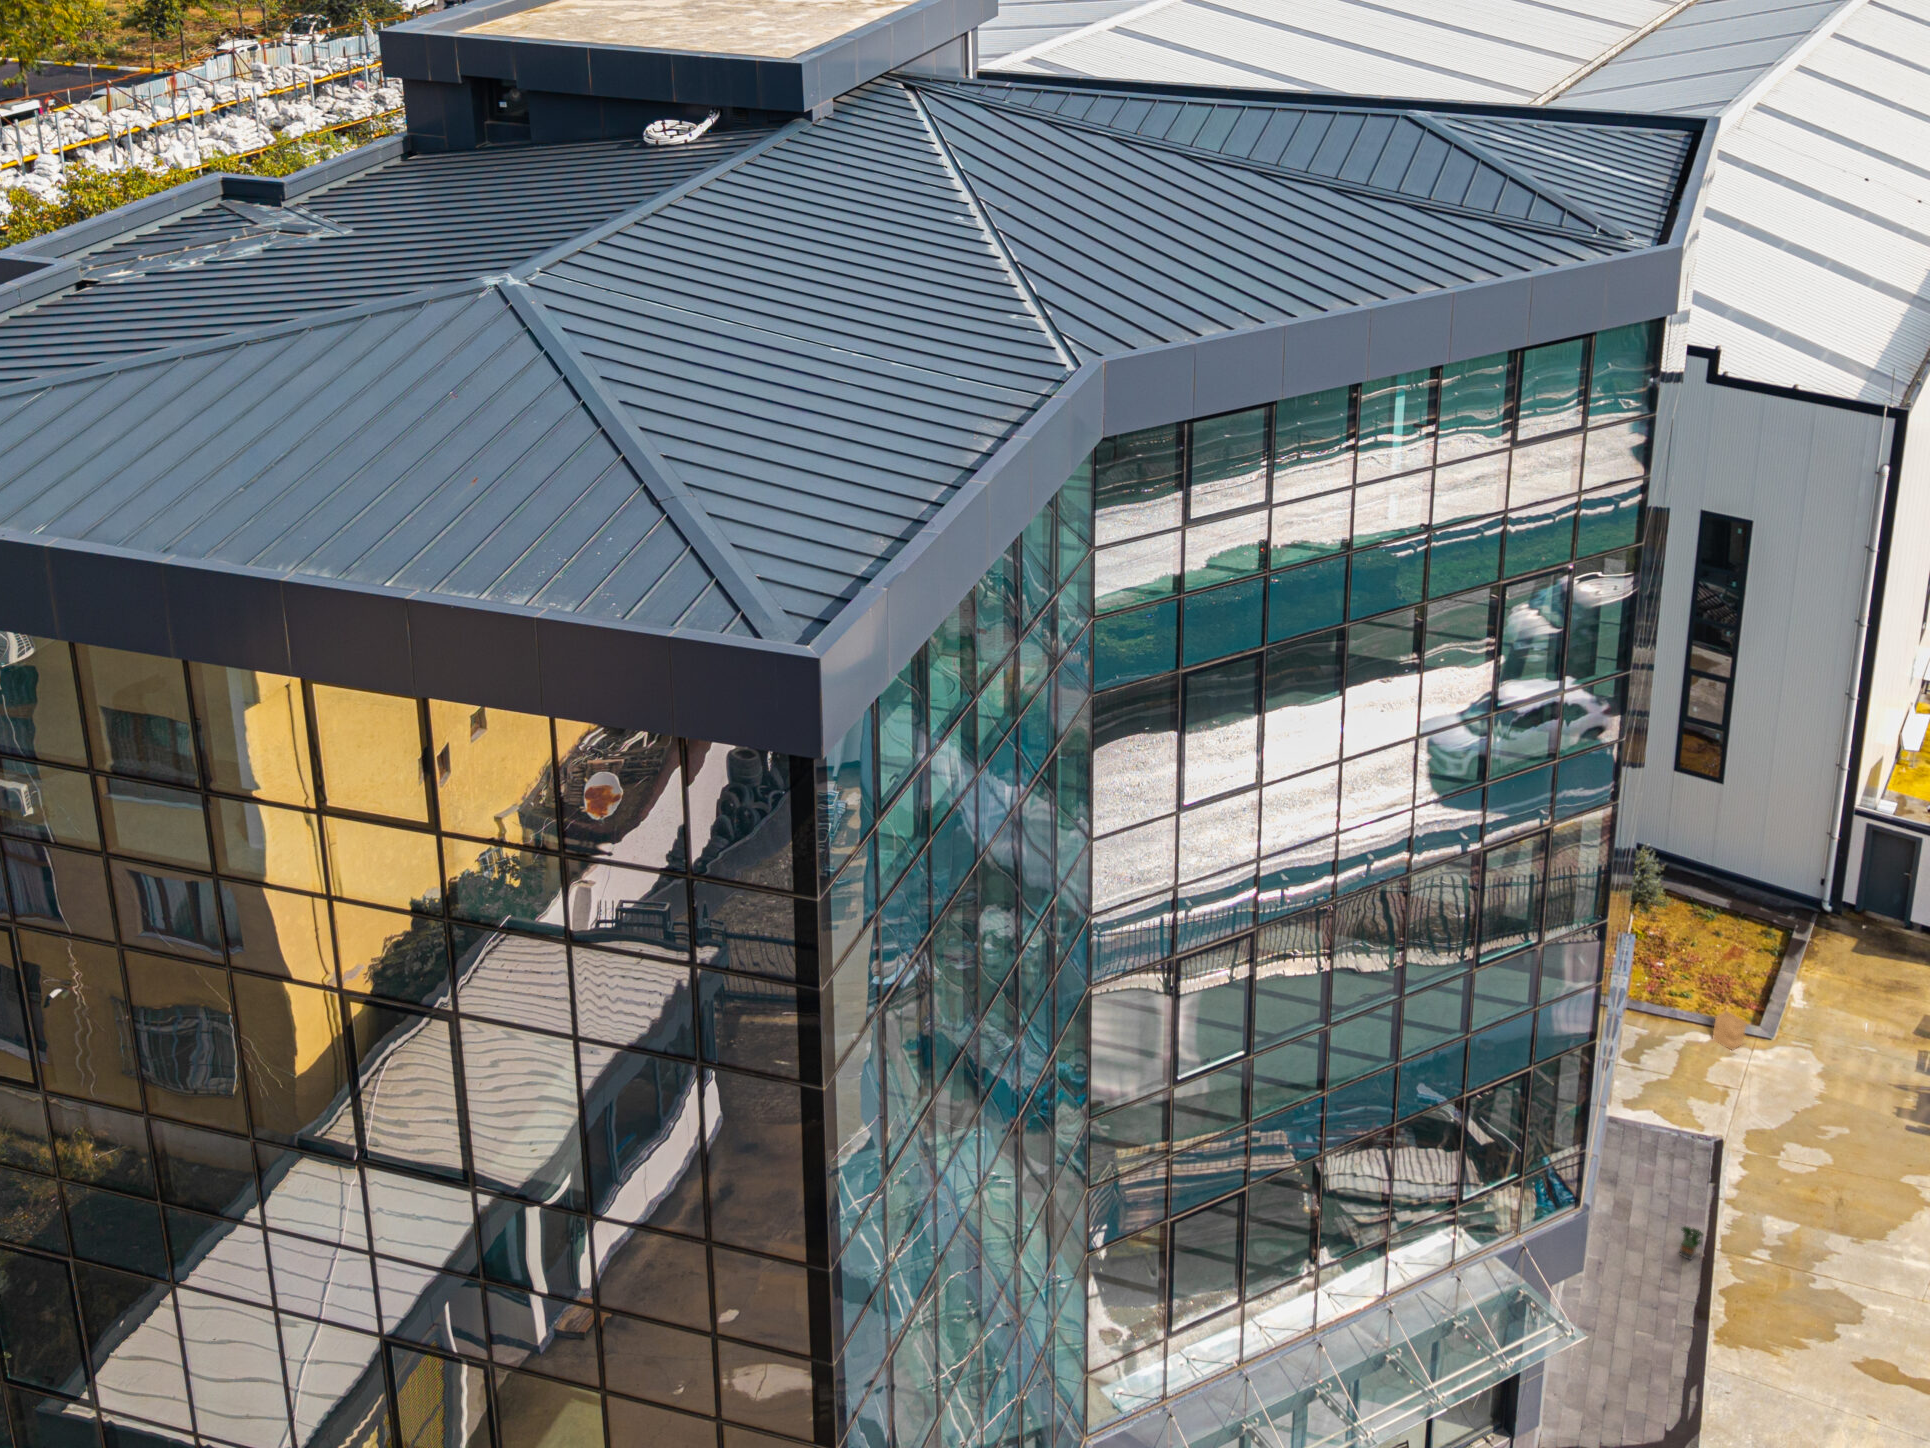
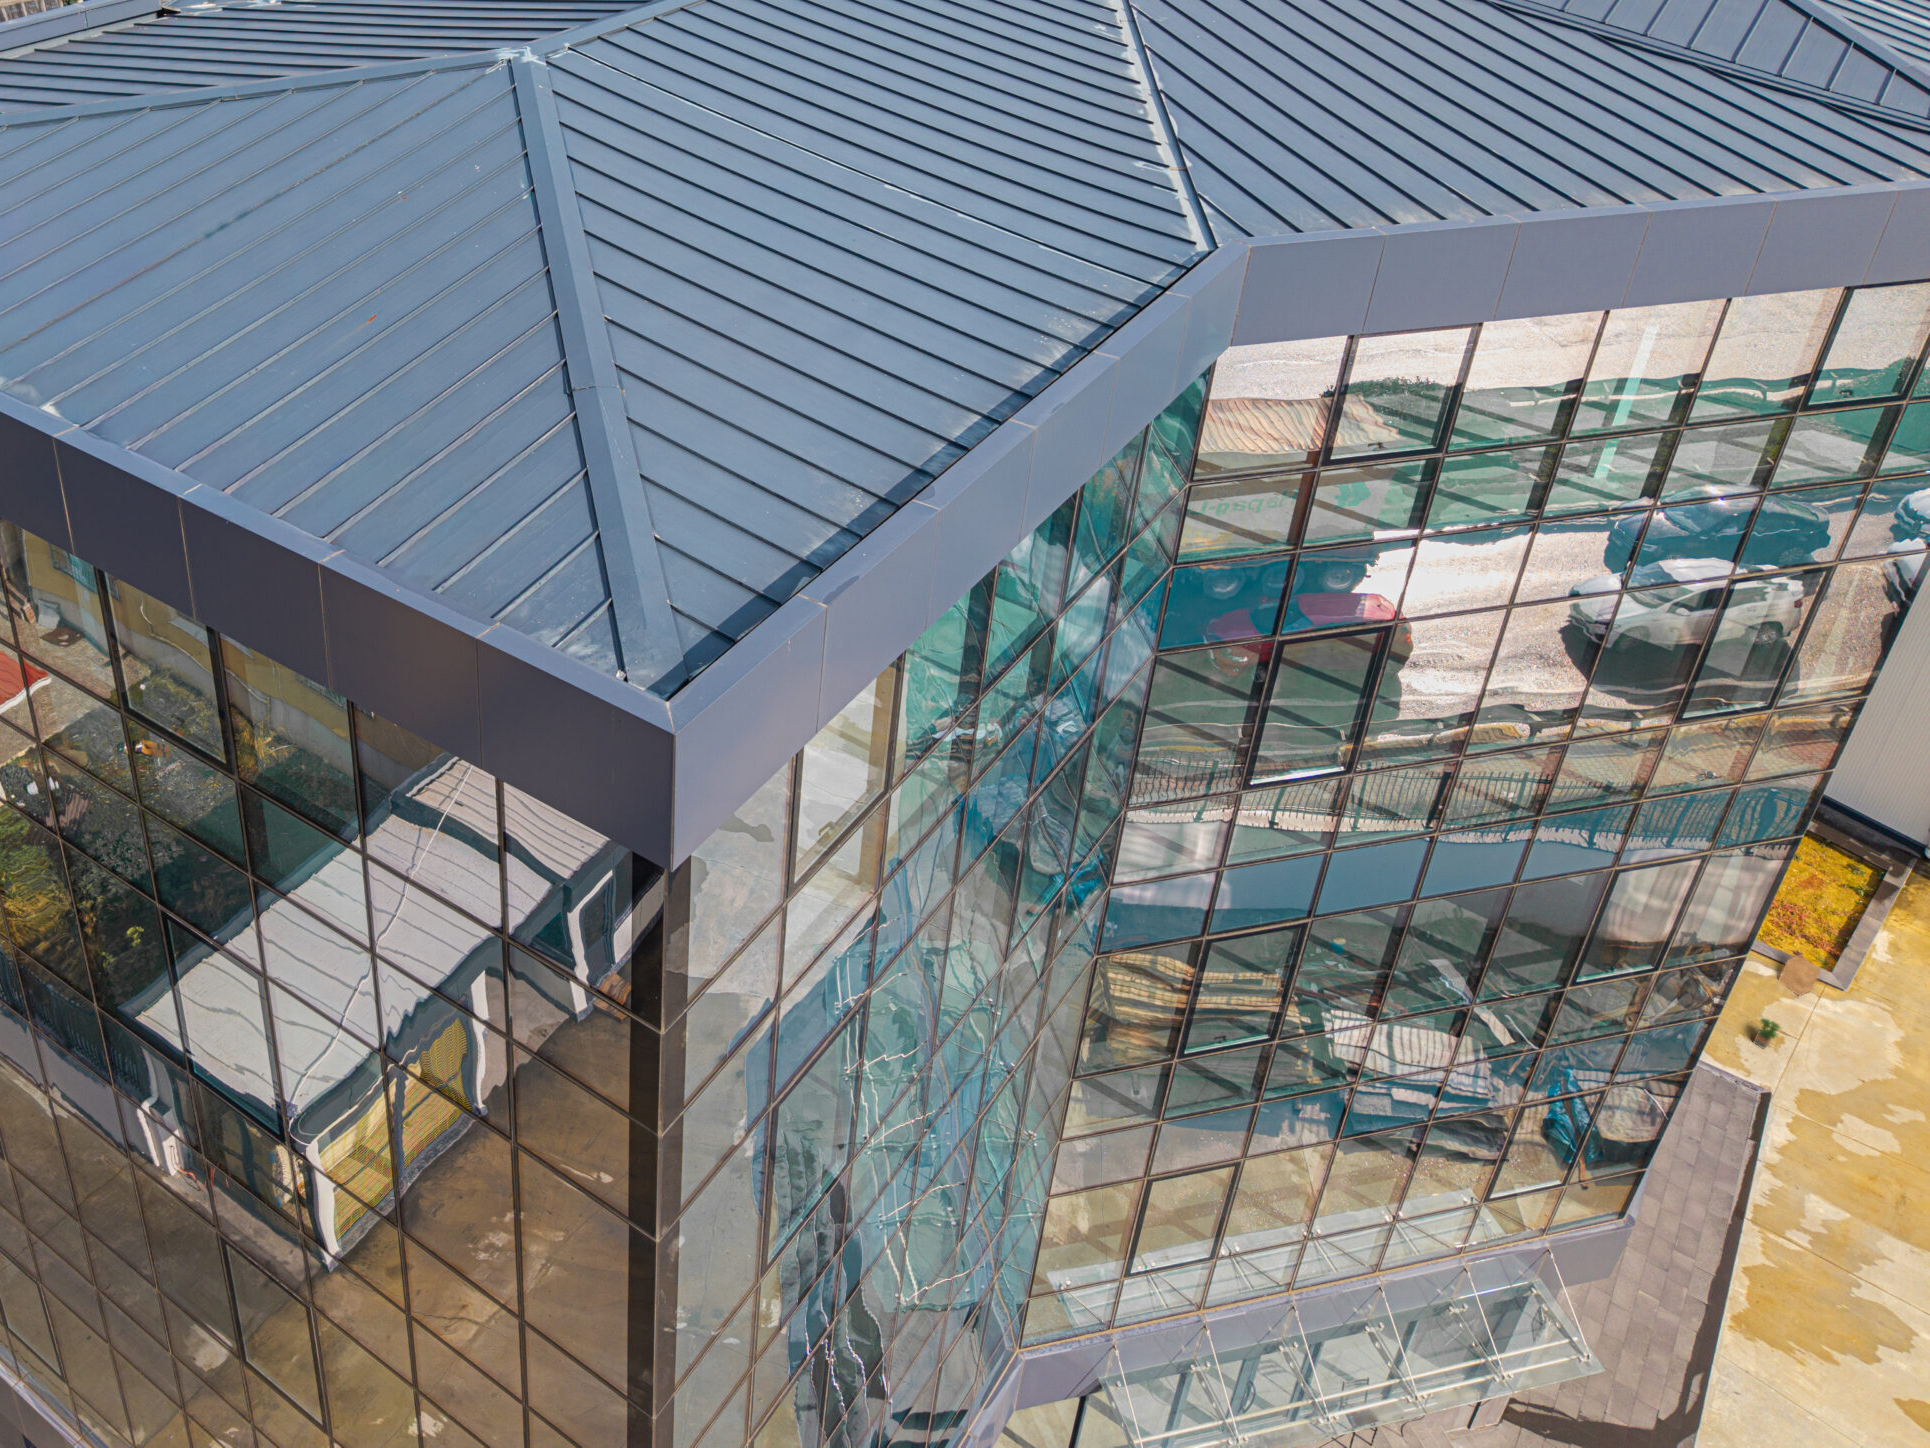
potted tree: present [1680,1227,1702,1259] -> present [1754,1019,1780,1048]

